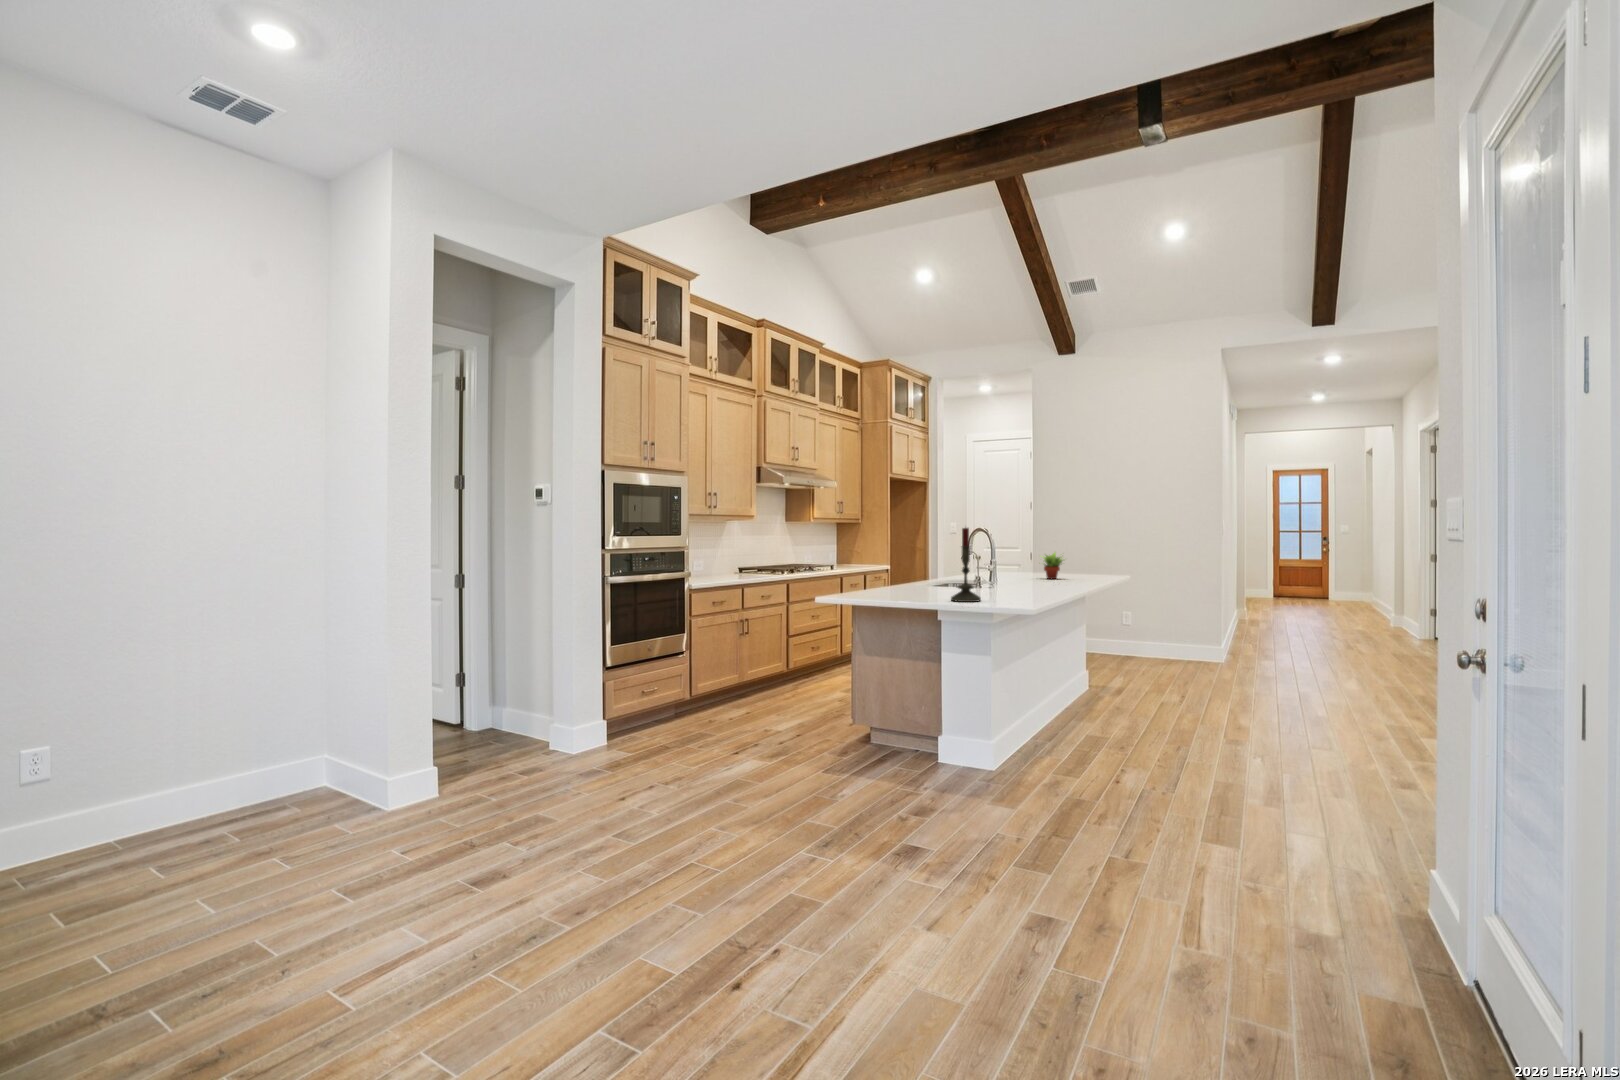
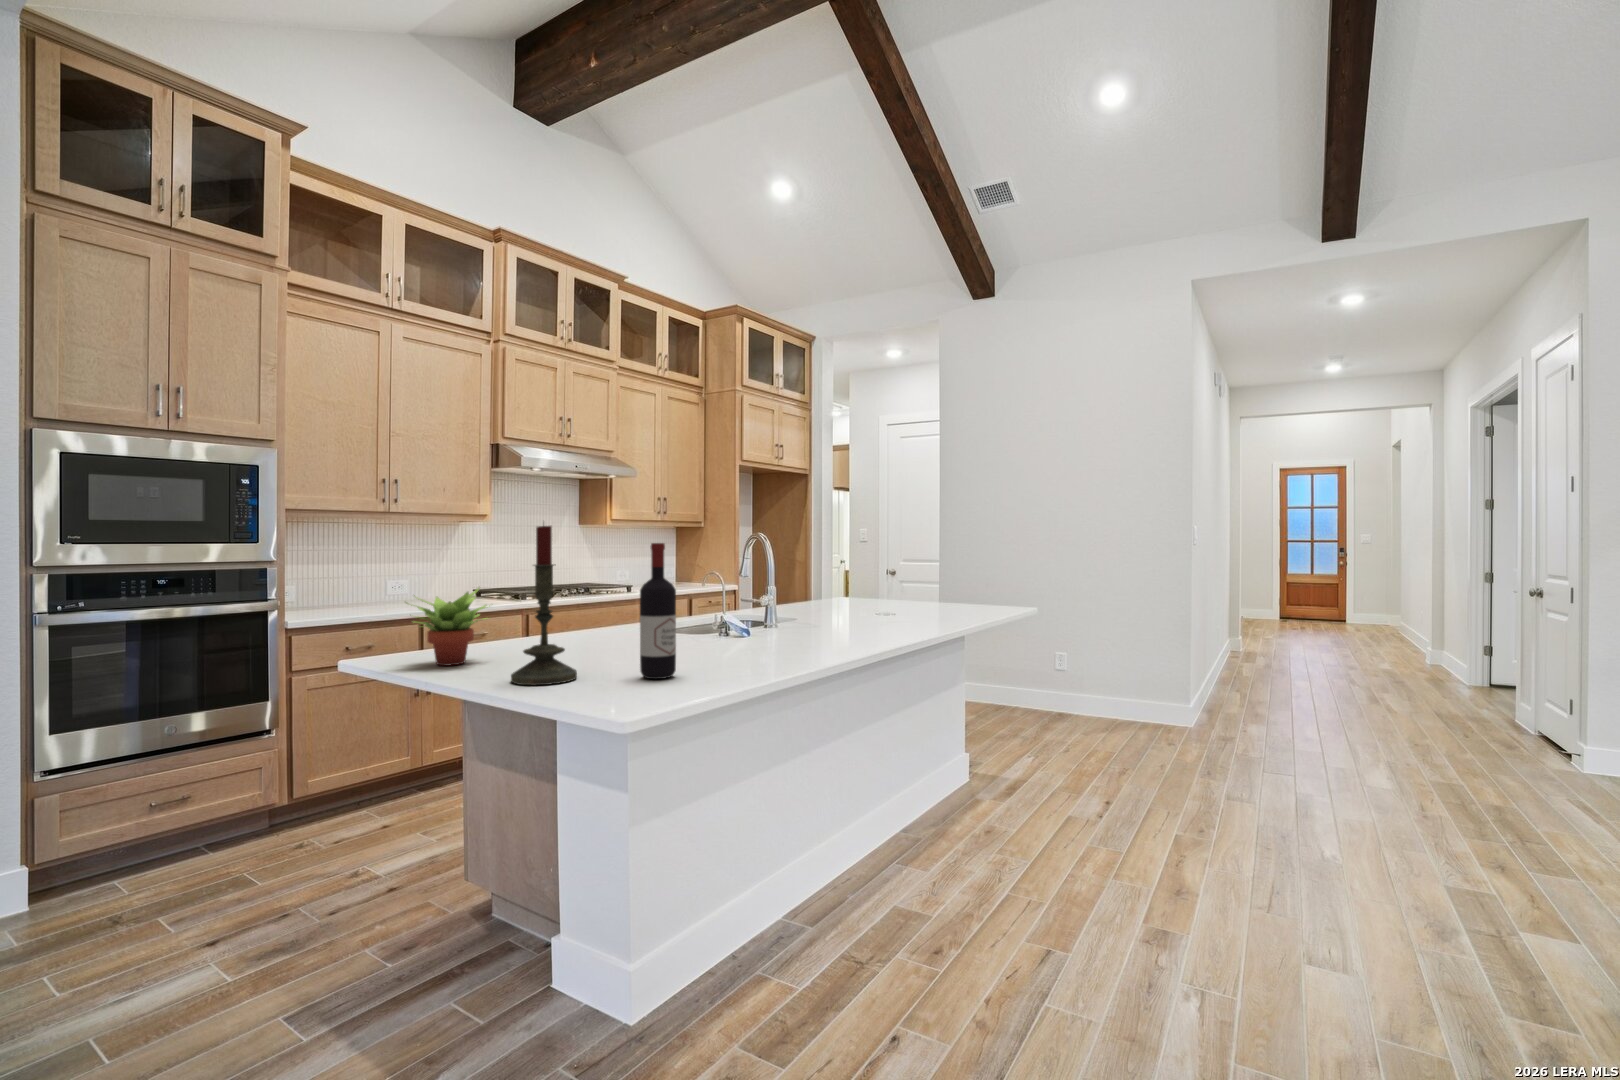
wine bottle: none [1008,536,1025,600] -> present [640,543,676,679]
succulent plant: present [1043,552,1063,579] -> present [407,588,486,666]

